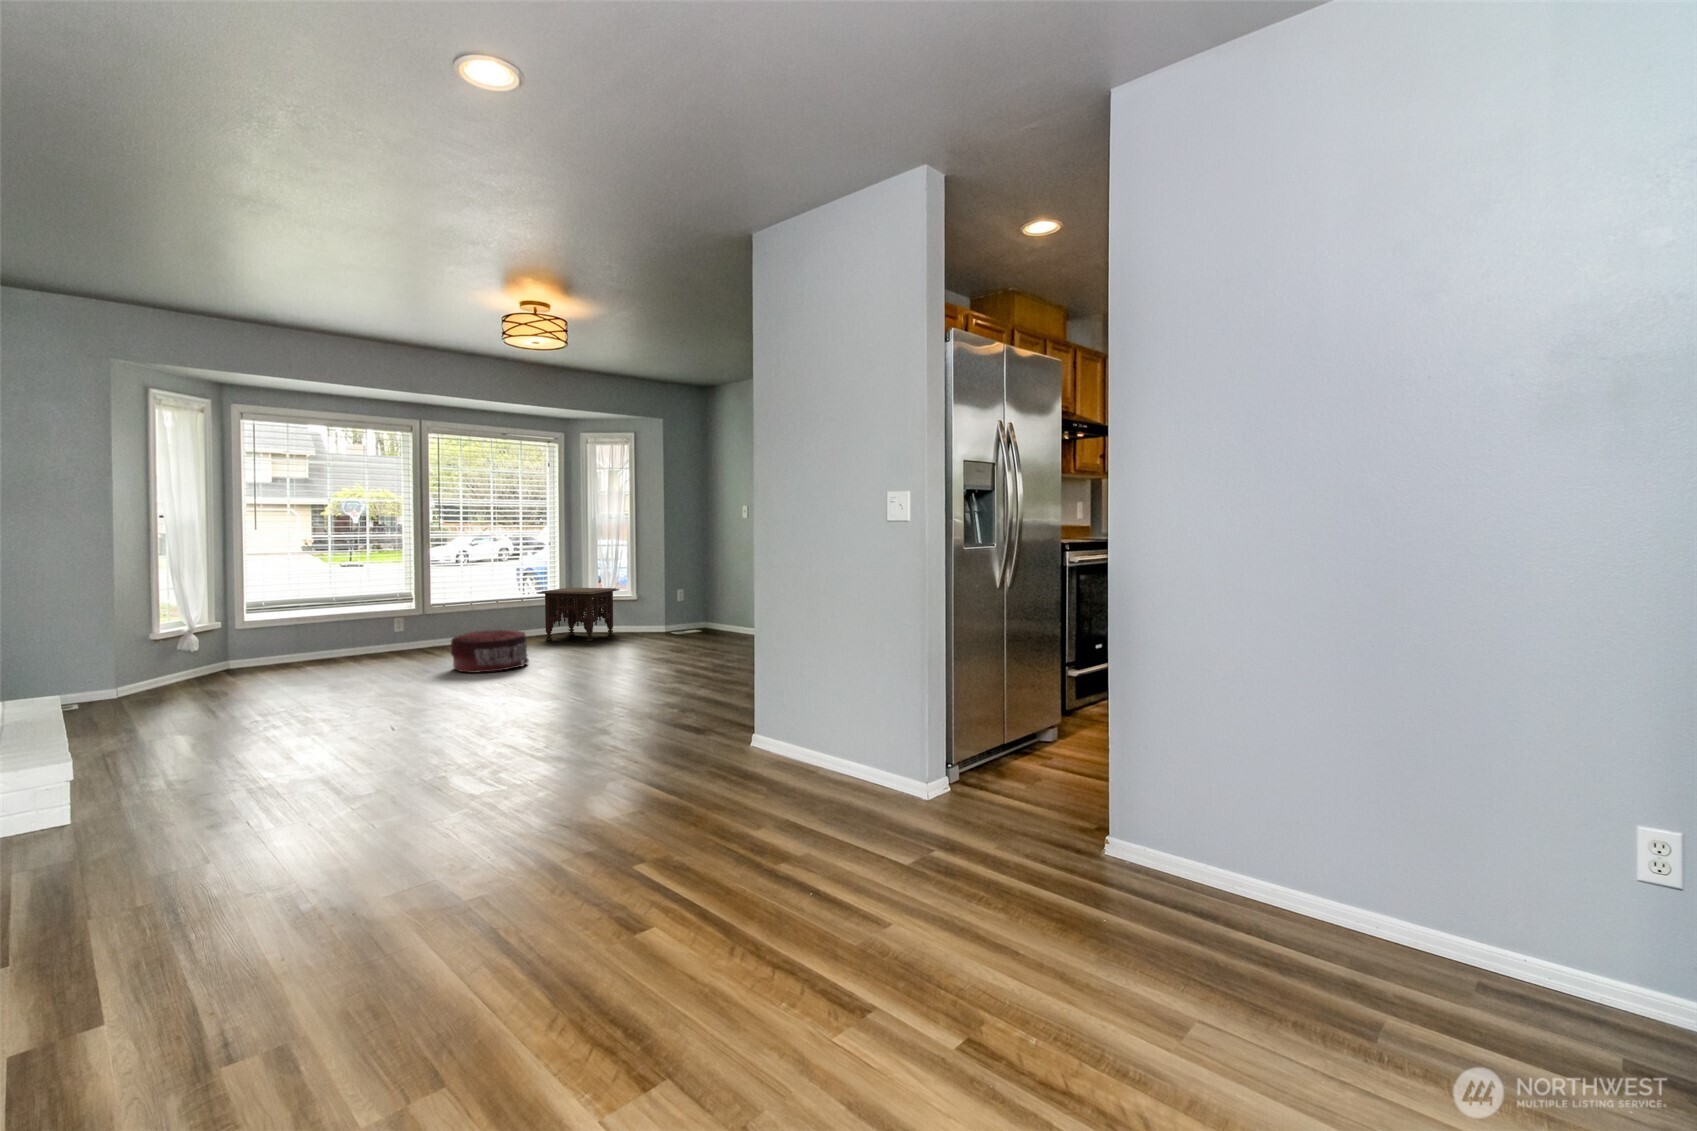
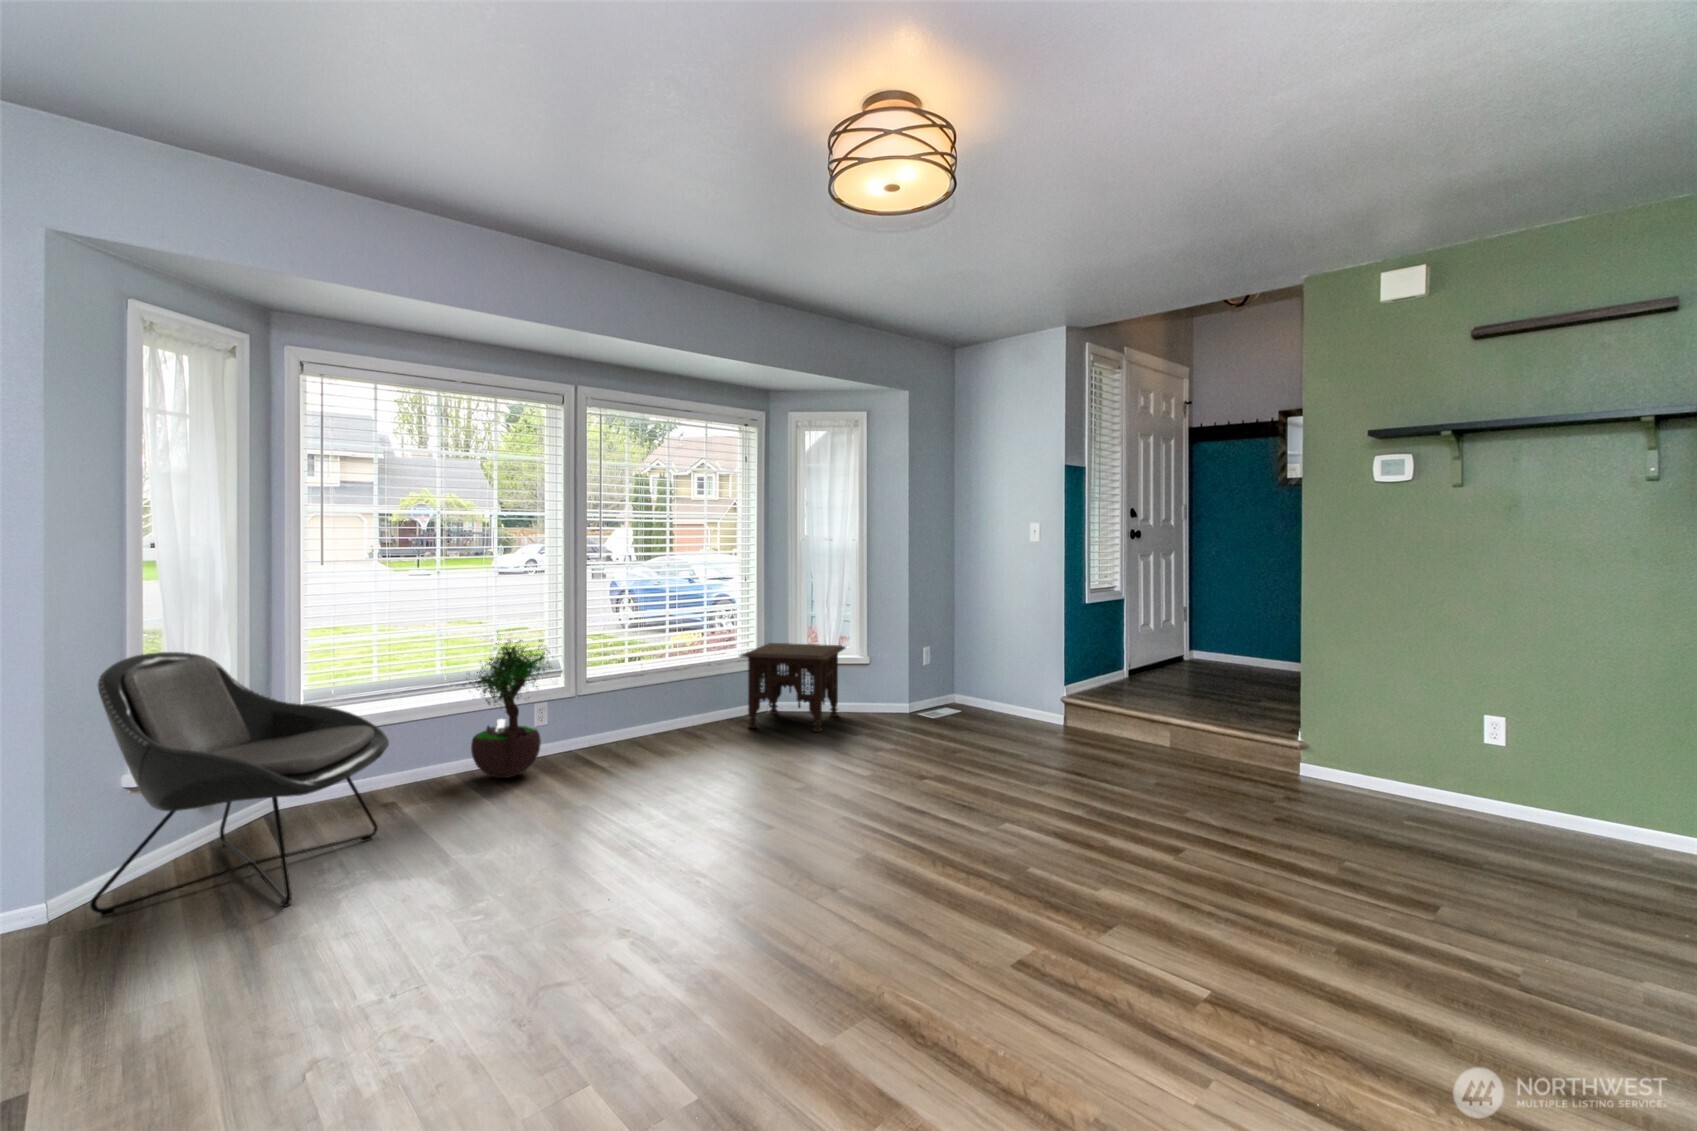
potted tree: none [342,570,402,659] -> present [462,632,552,778]
lounge chair: none [141,571,295,696] -> present [90,652,389,917]
pouf: present [451,630,529,673] -> none [656,737,782,832]

